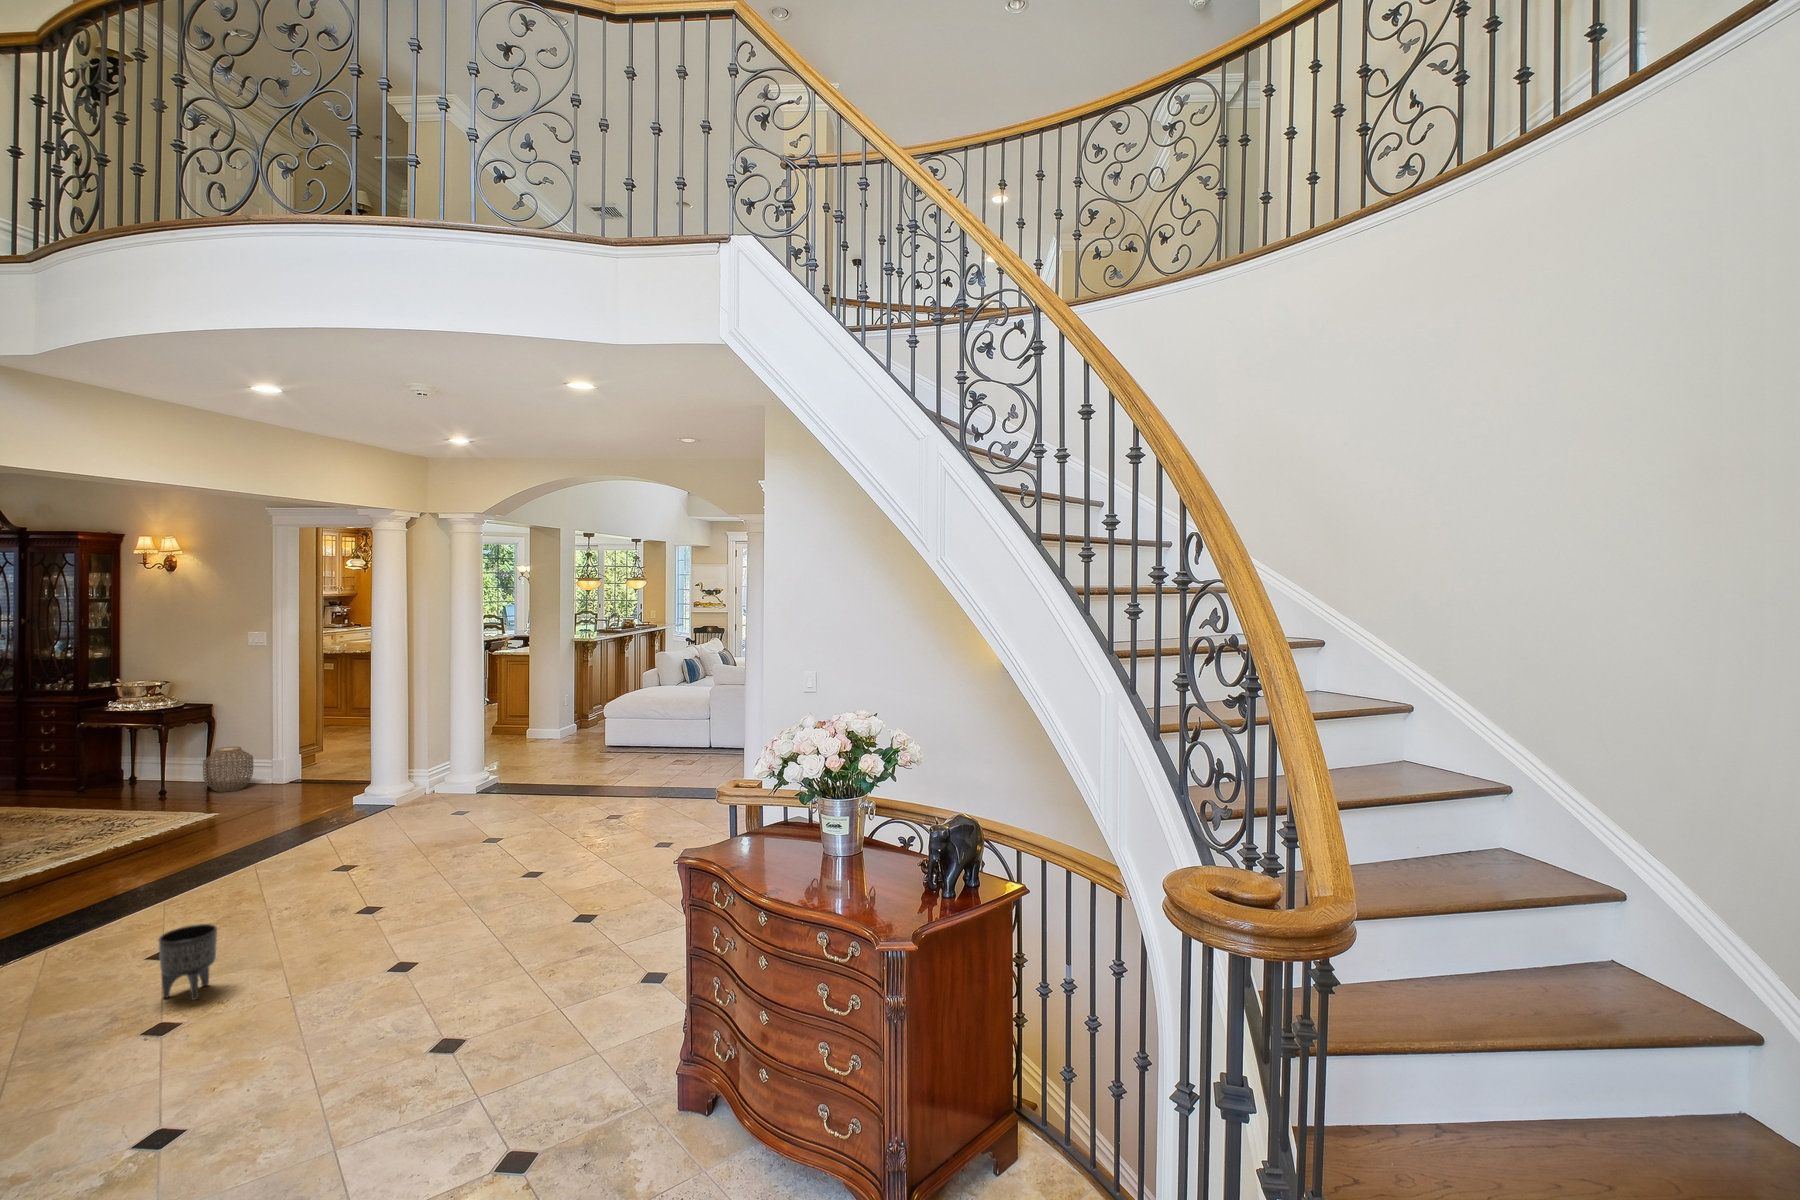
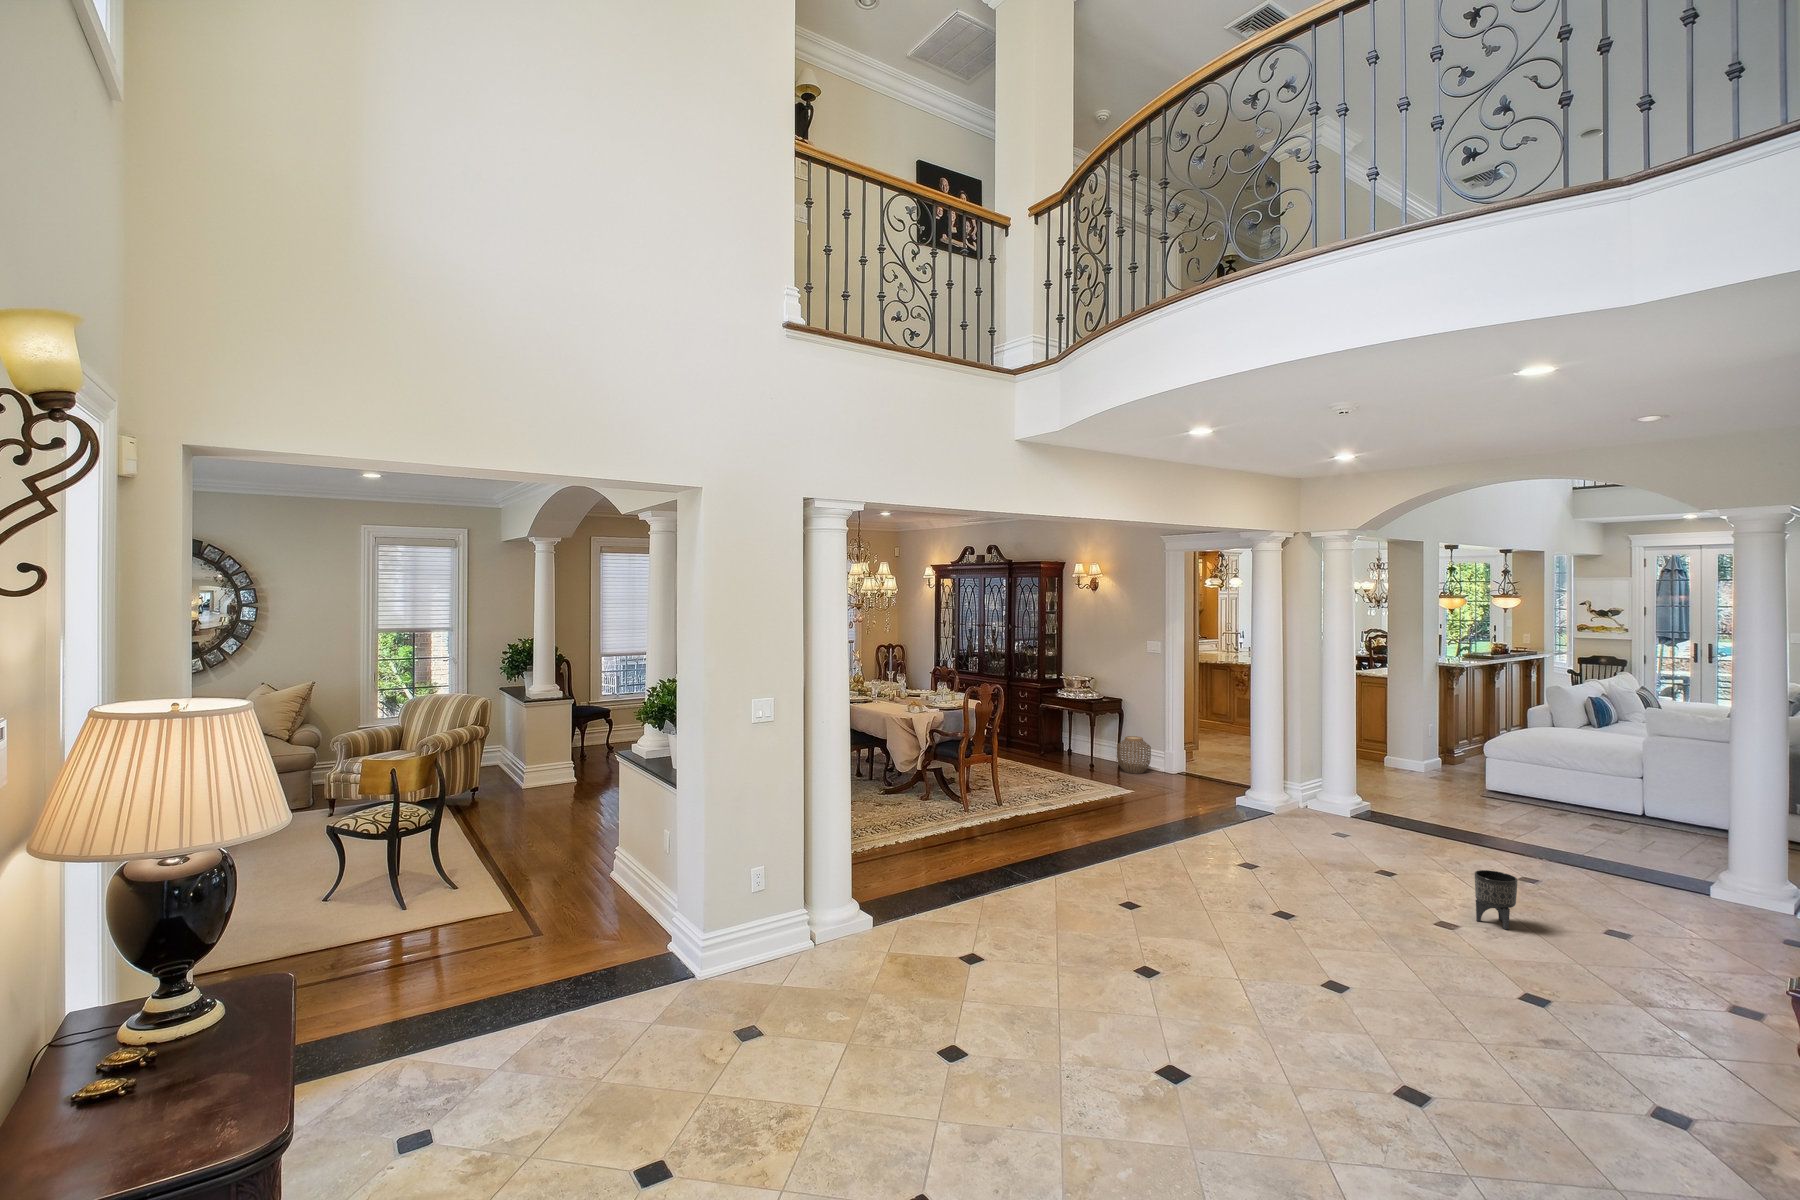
planter: present [158,924,217,1000] -> present [1475,870,1518,929]

